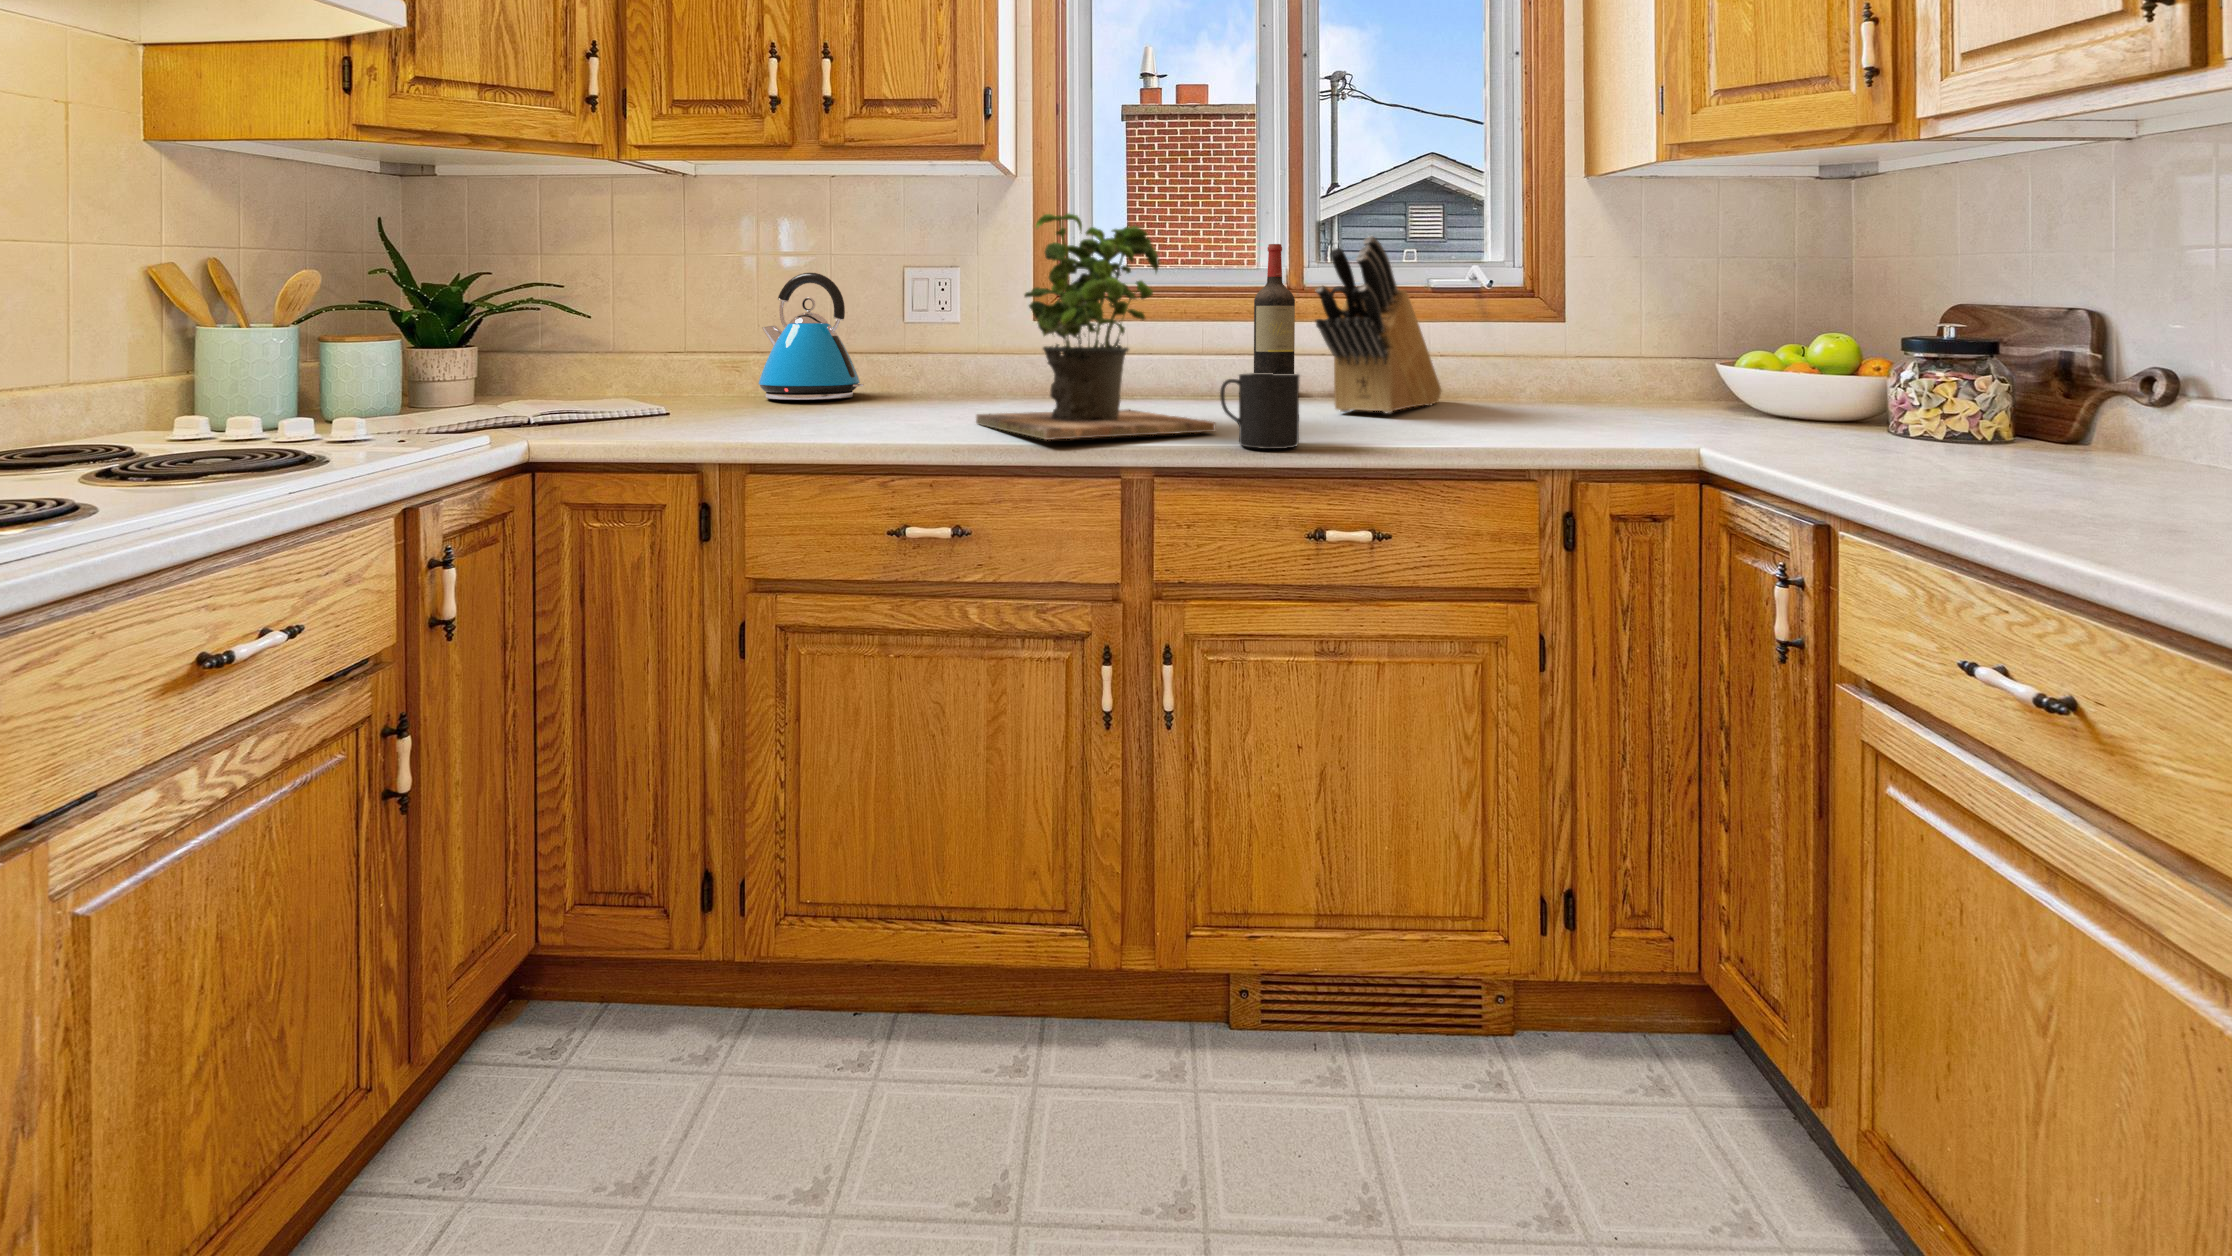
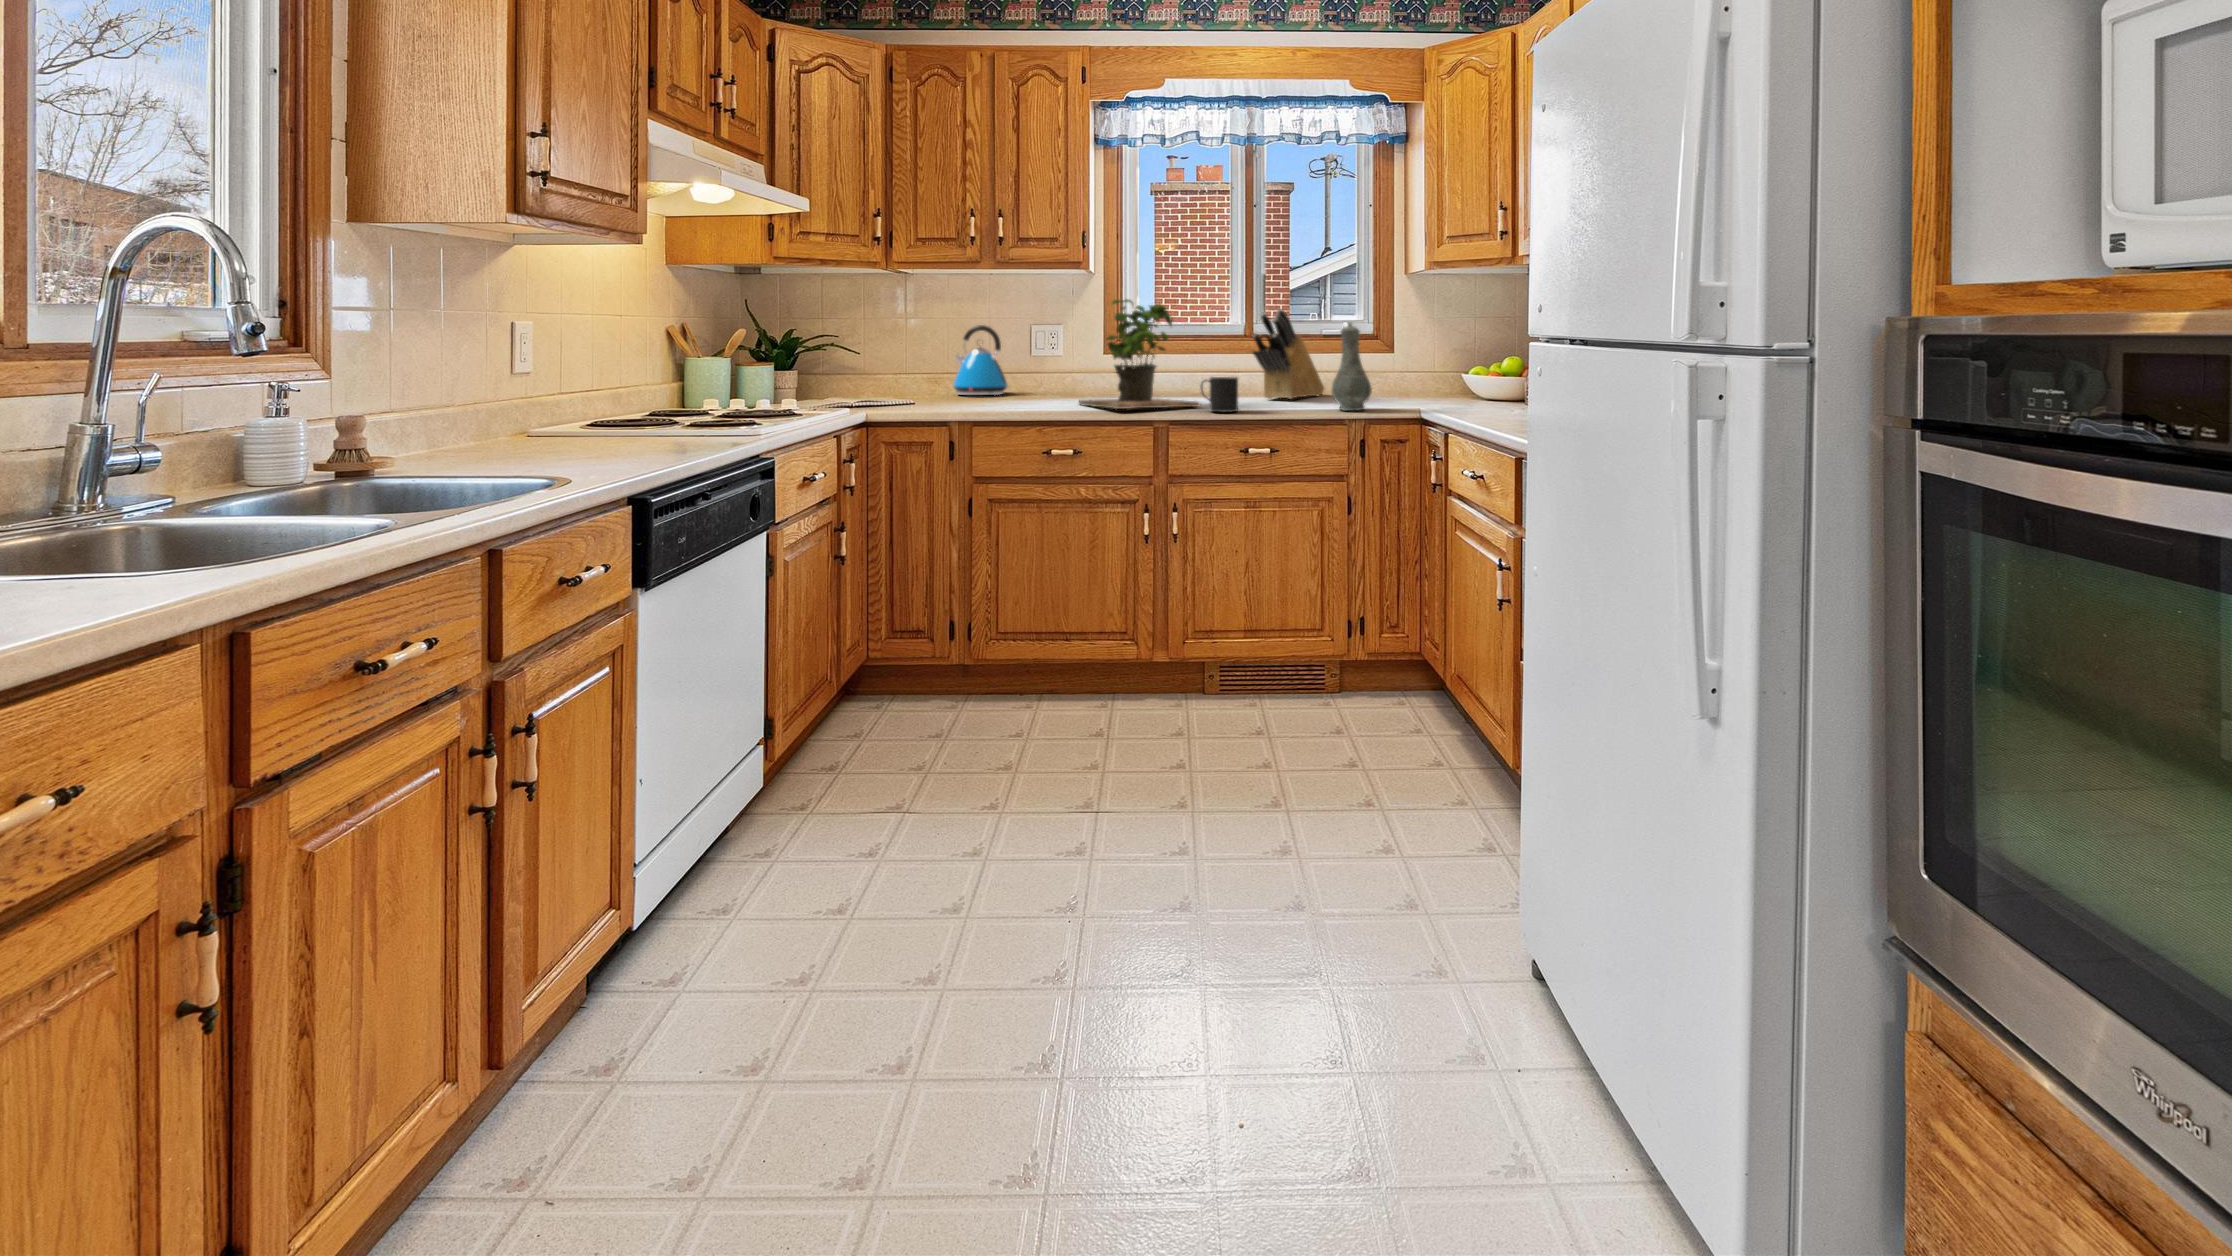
wine bottle: present [1254,244,1295,374] -> none [1226,310,1249,392]
vase: none [1493,259,1581,446] -> present [1332,323,1372,411]

